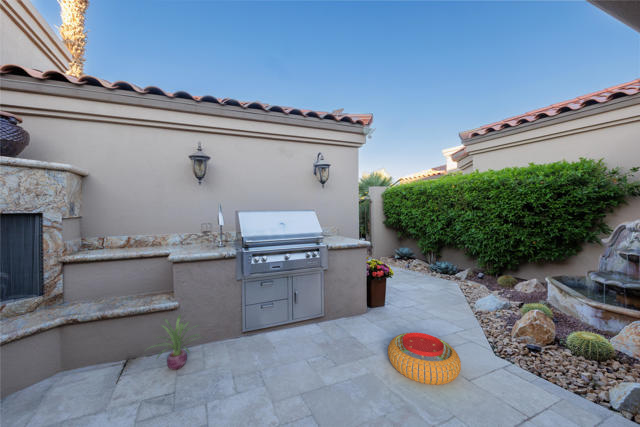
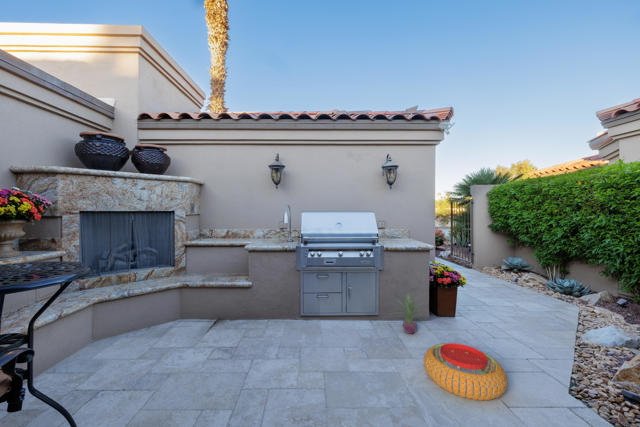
decorative plant: present [152,315,198,370] -> present [403,294,420,334]

